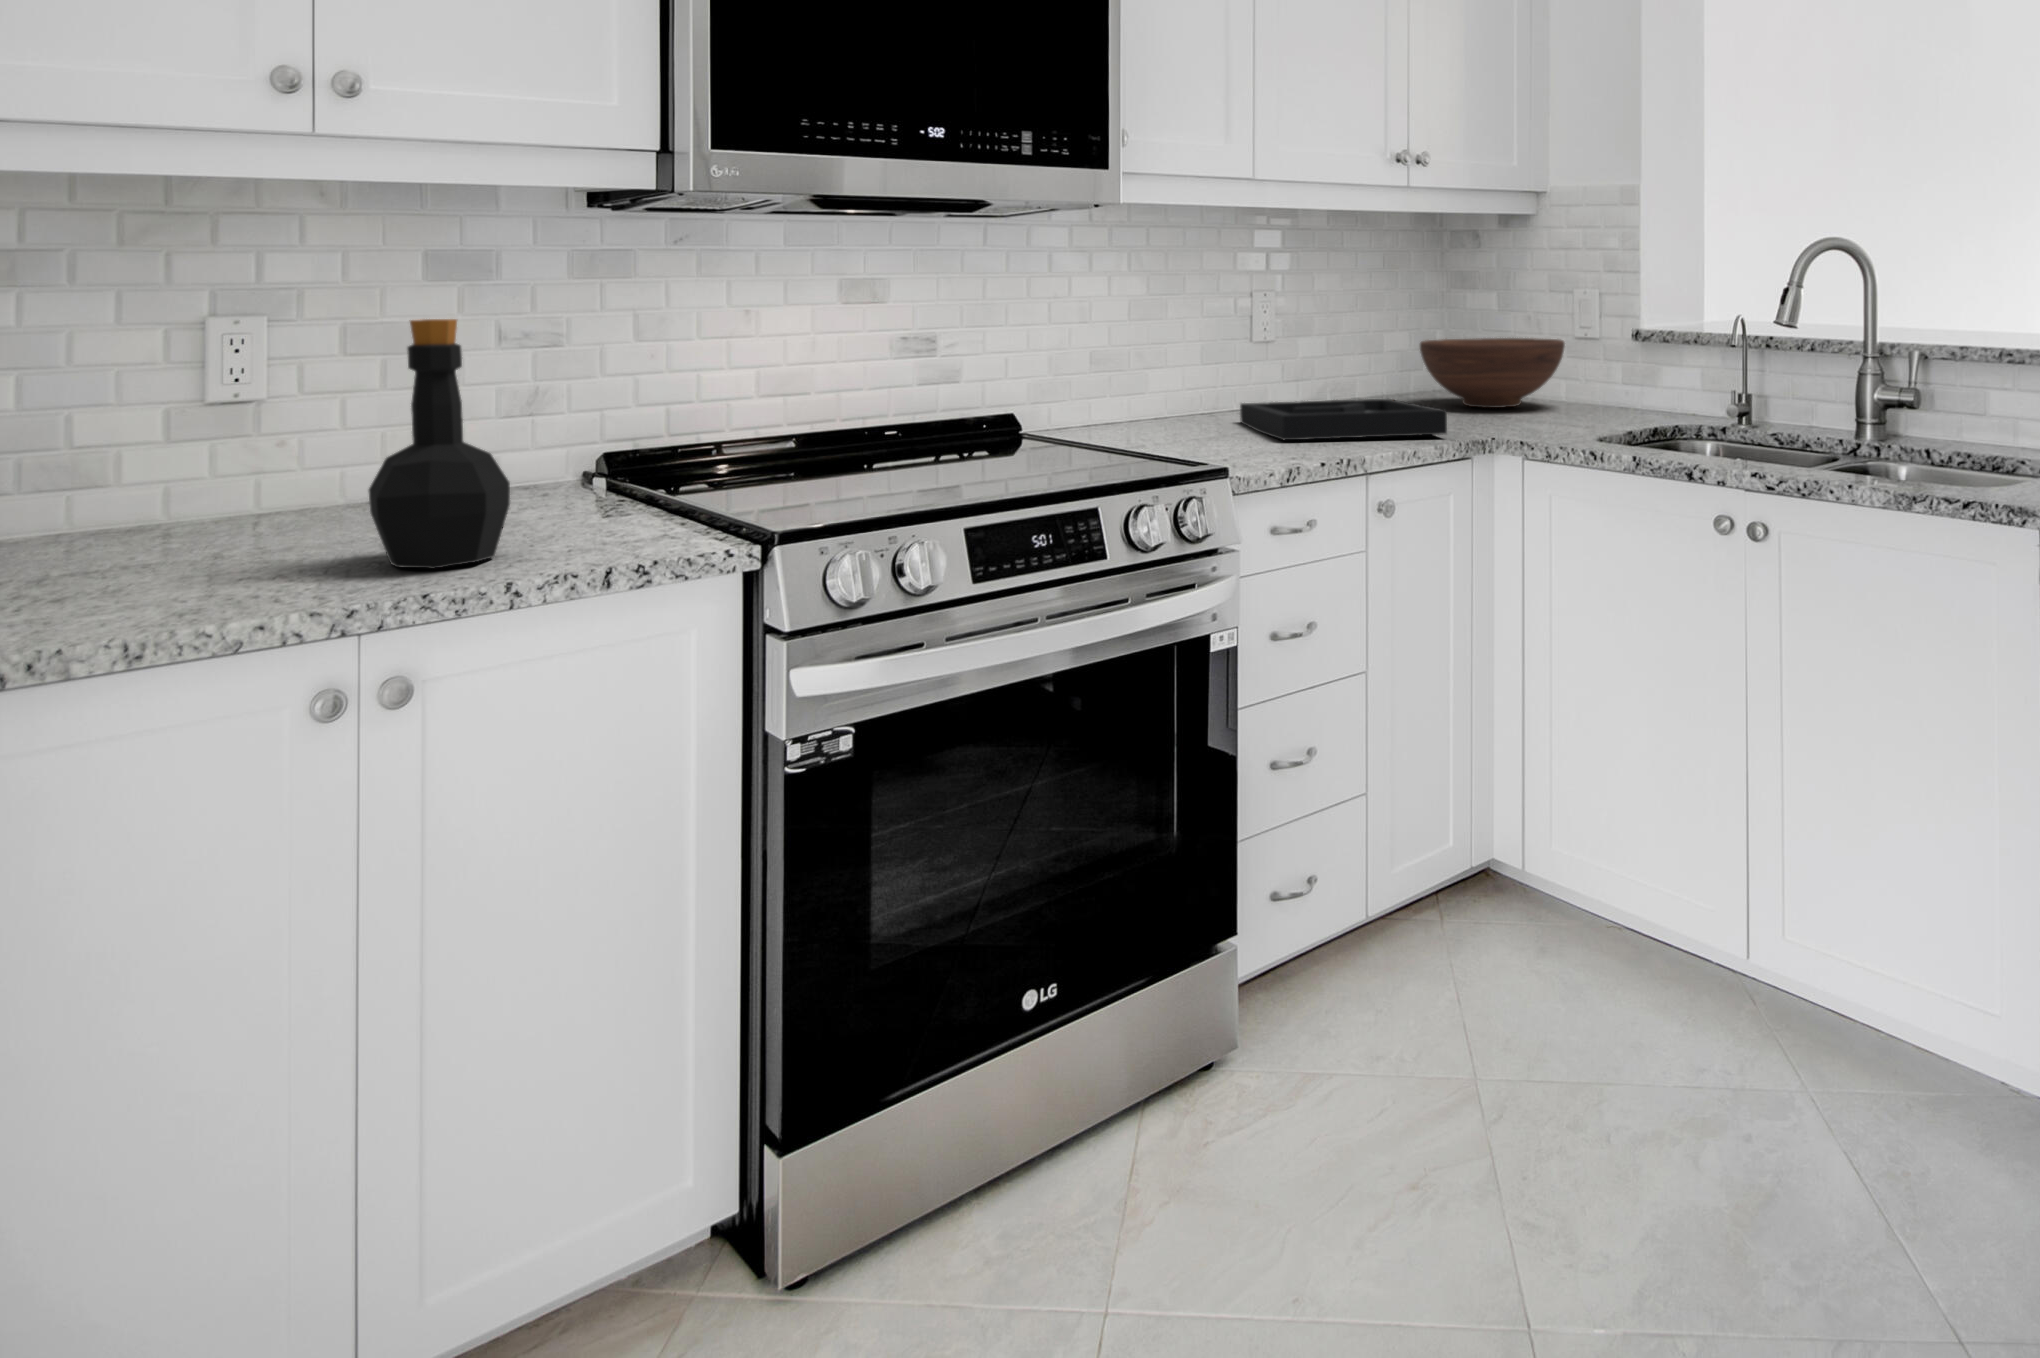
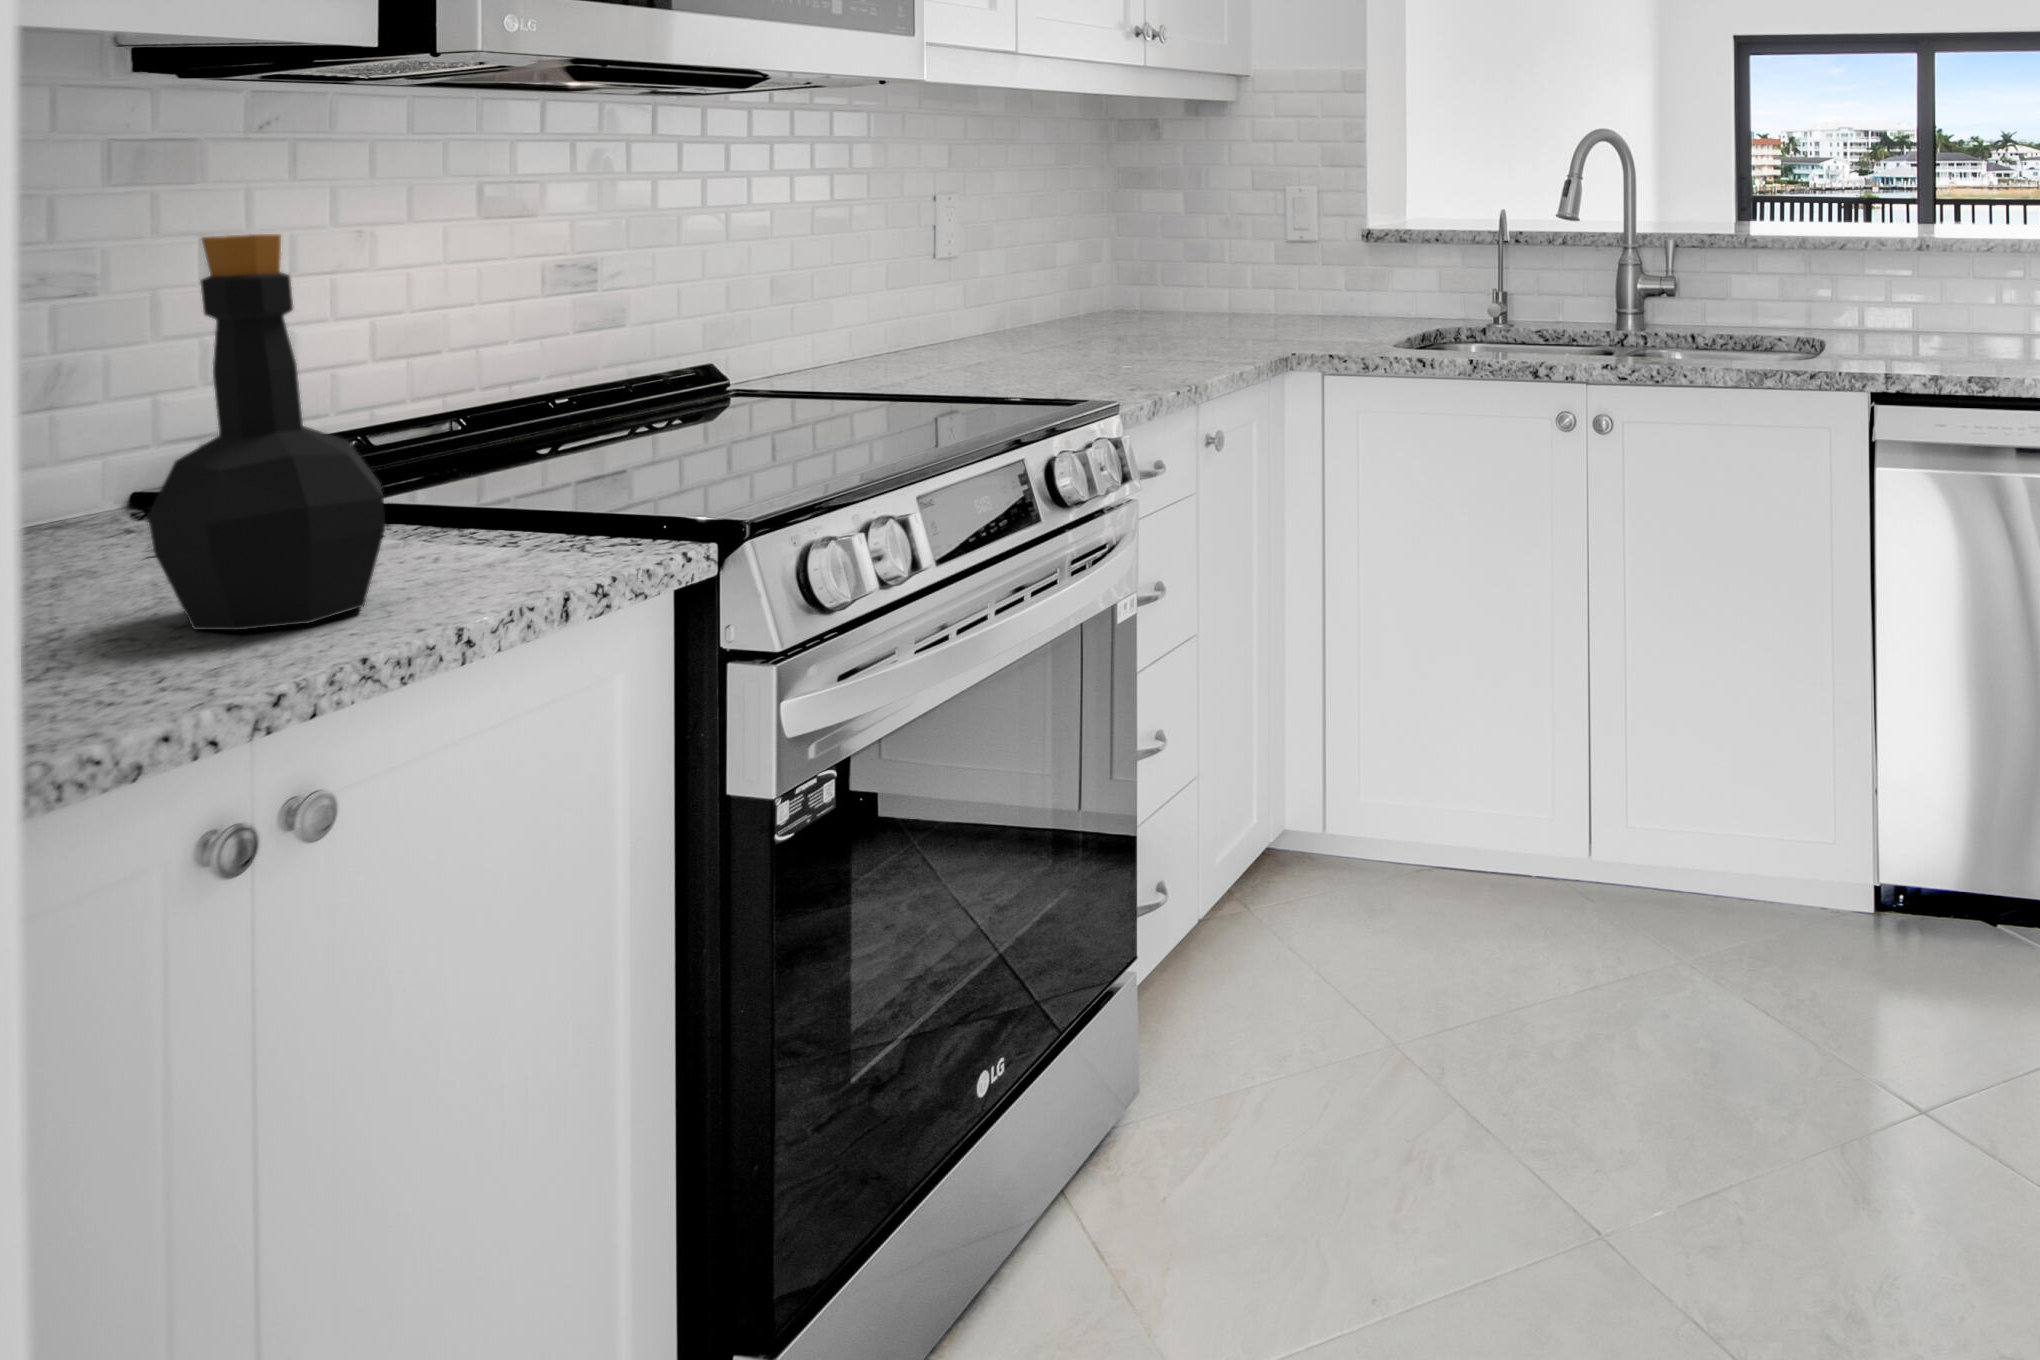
fruit bowl: present [1420,338,1565,408] -> none [1137,244,1301,325]
decorative tray: present [1240,399,1447,440] -> none [982,318,1258,370]

